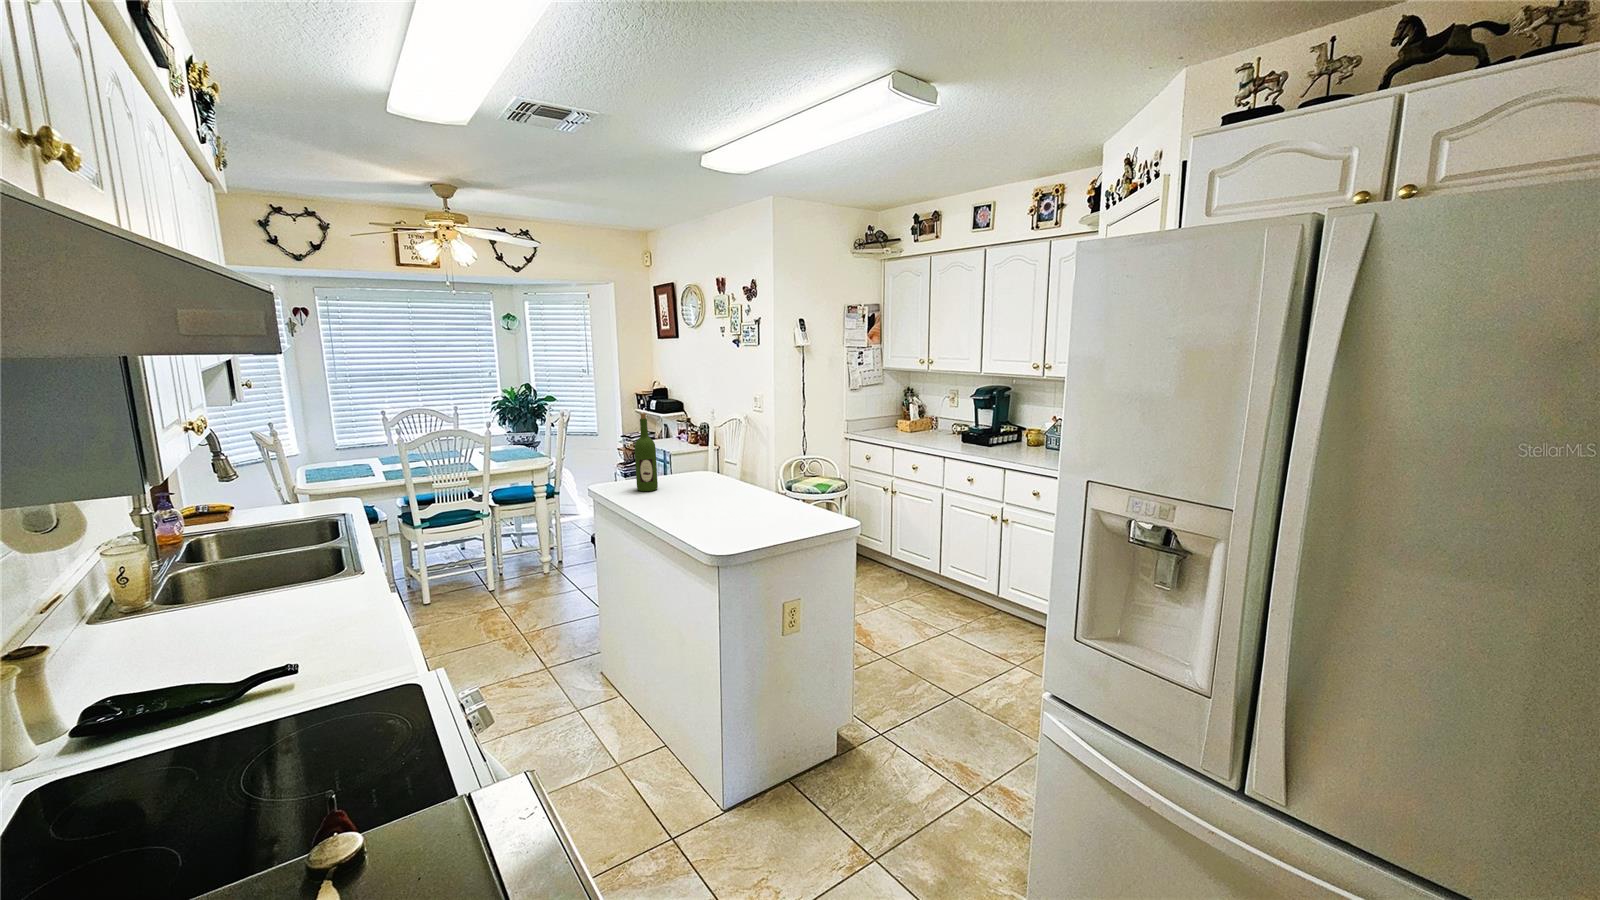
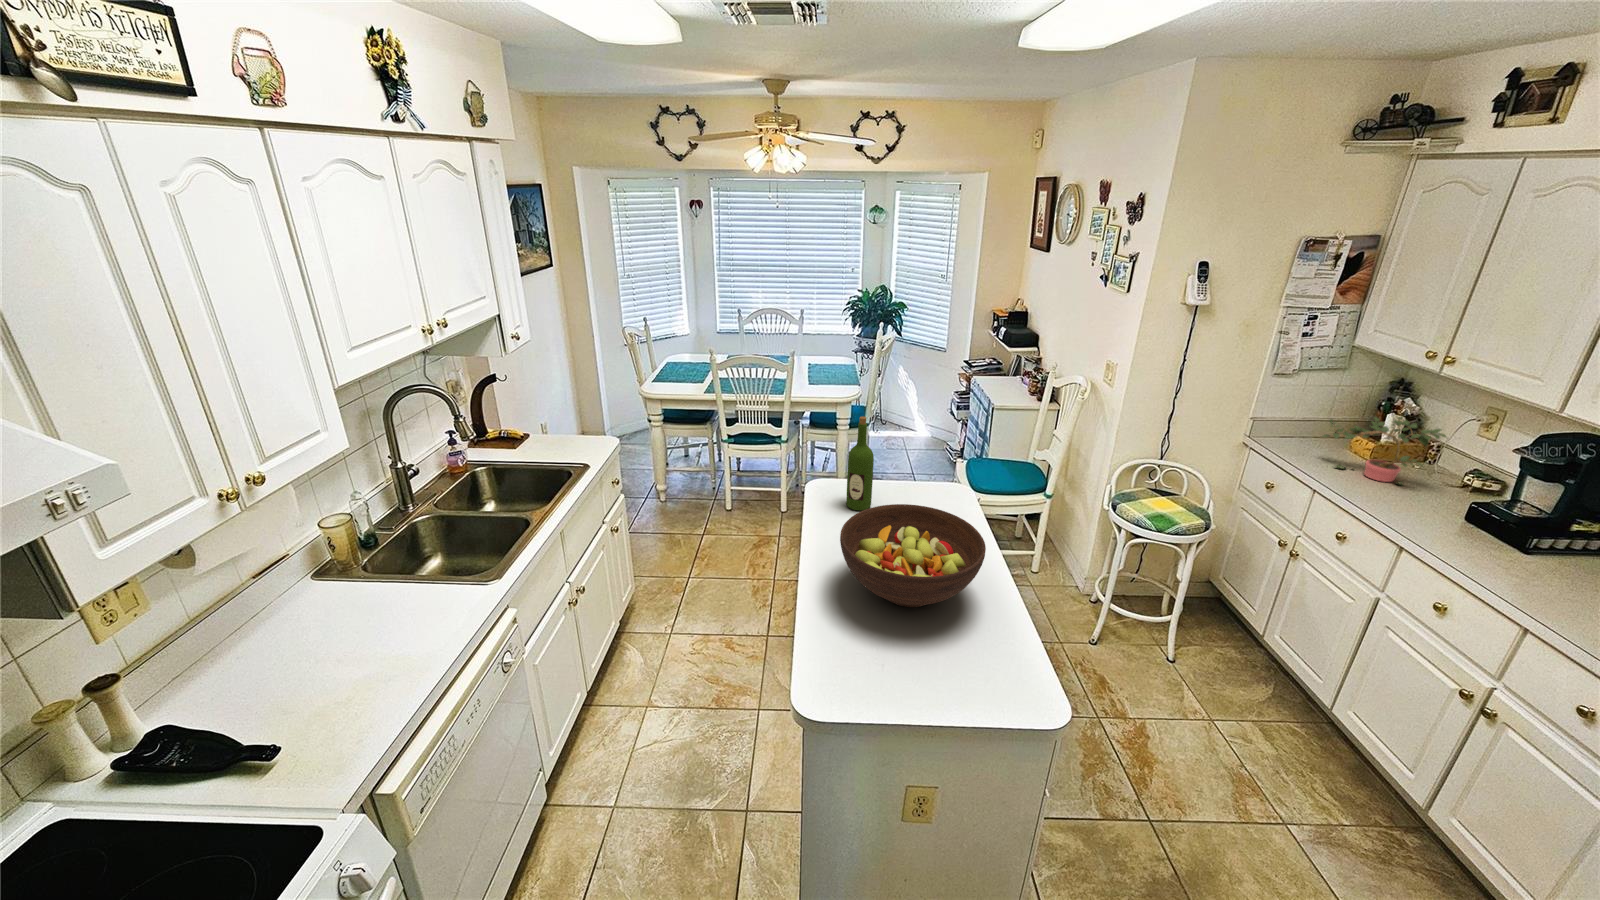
potted plant: none [885,398,940,436] -> present [1322,417,1446,485]
fruit bowl: none [675,455,779,515] -> present [840,504,986,607]

